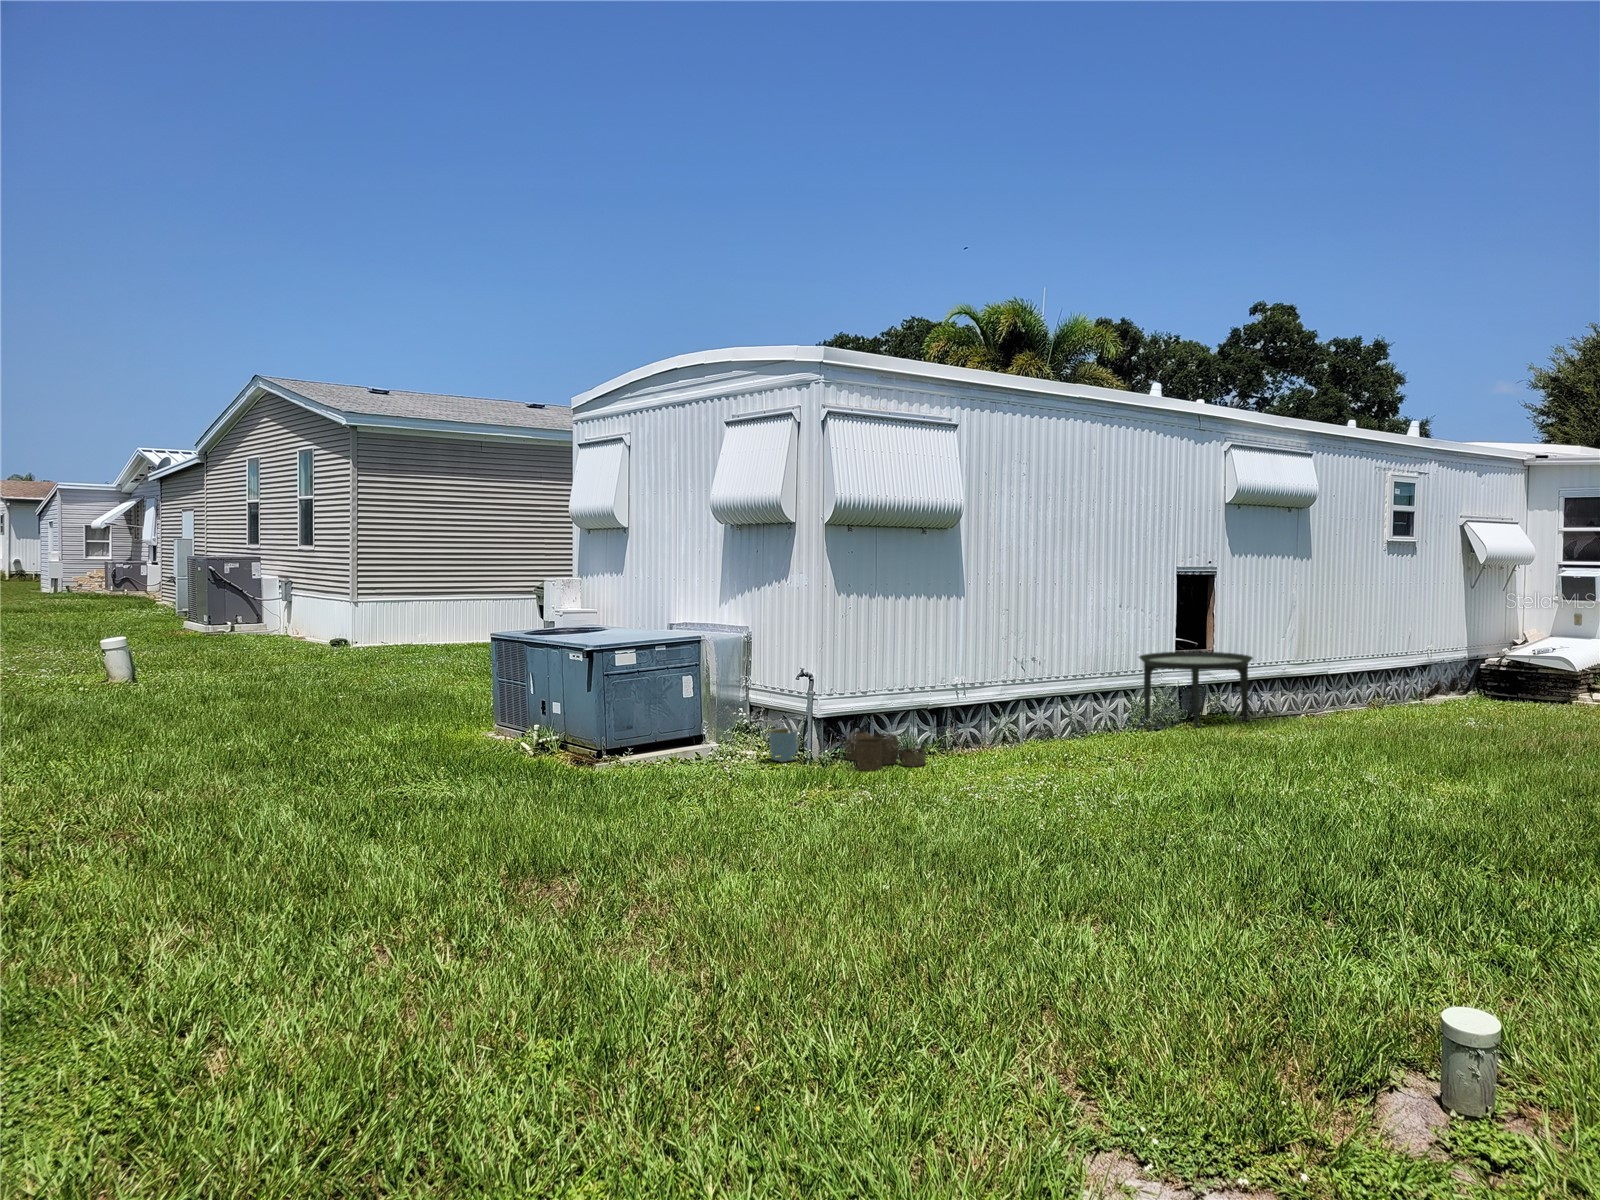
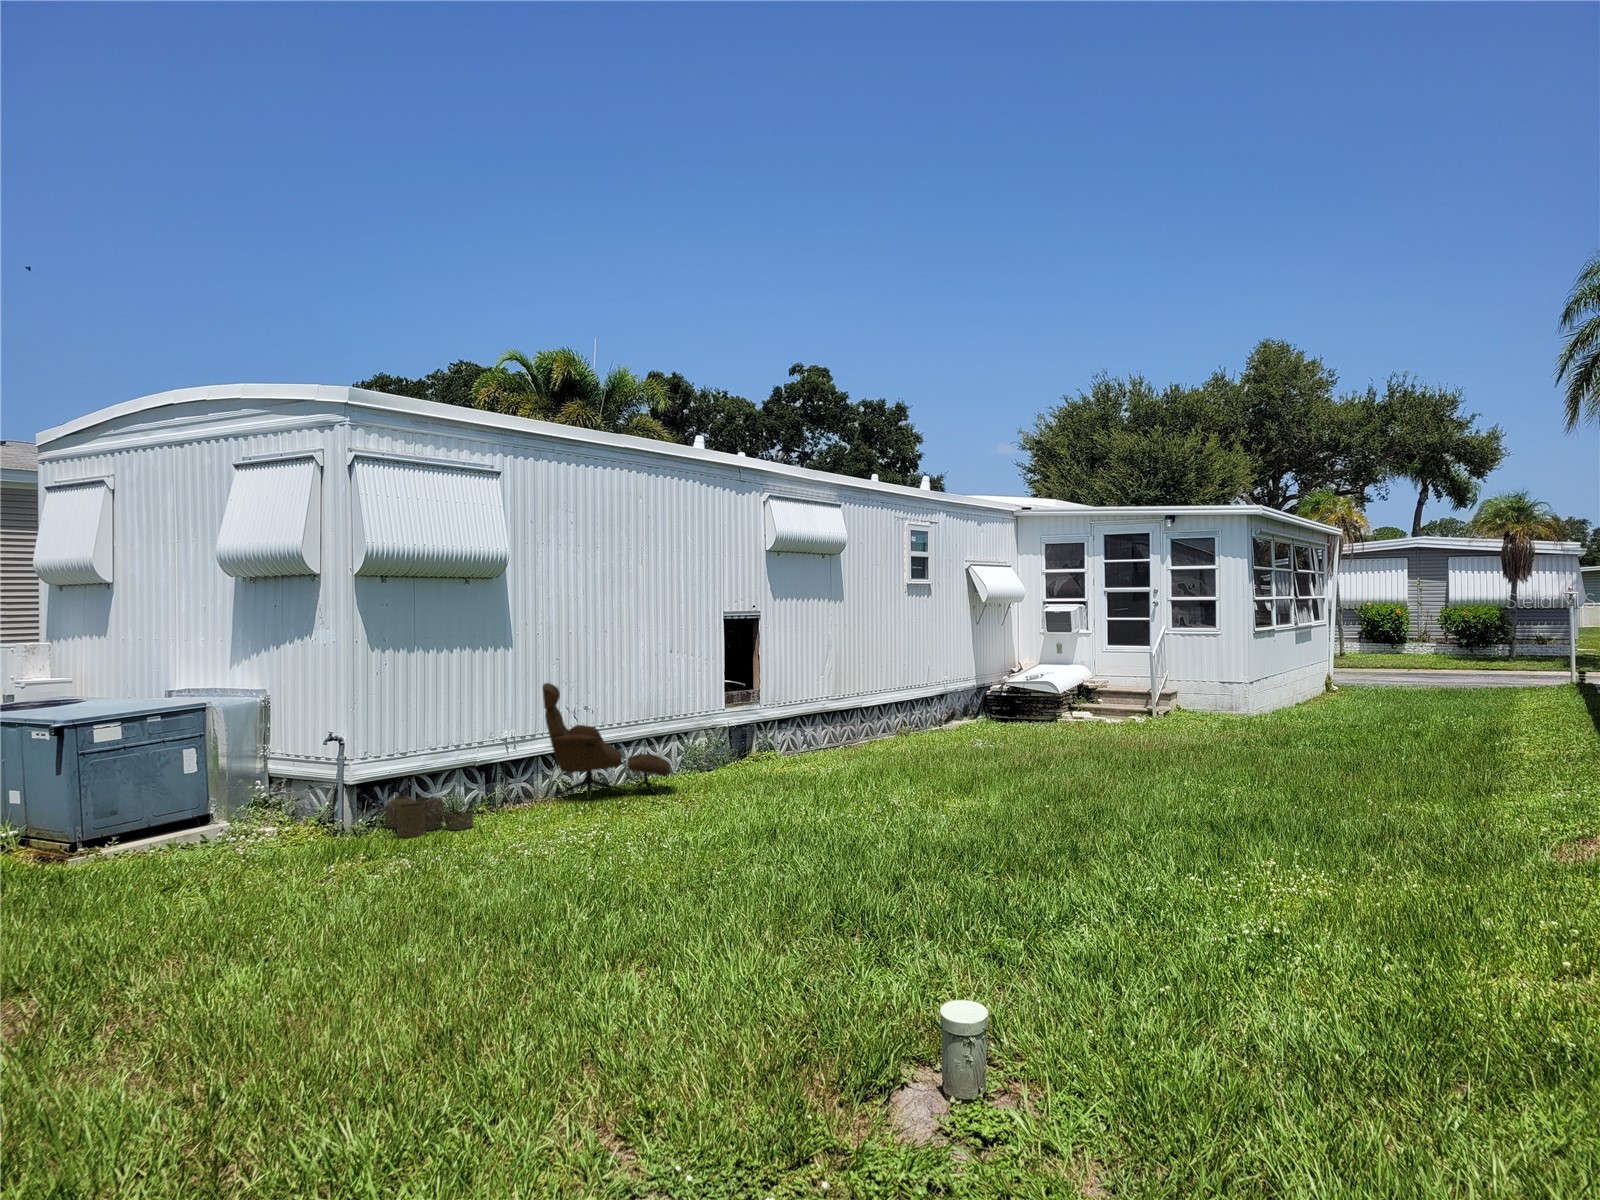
lounge chair: none [989,626,1122,745] -> present [542,683,670,800]
round table: present [1139,652,1253,728] -> none [687,705,787,775]
planter: present [769,728,798,762] -> none [294,798,329,836]

